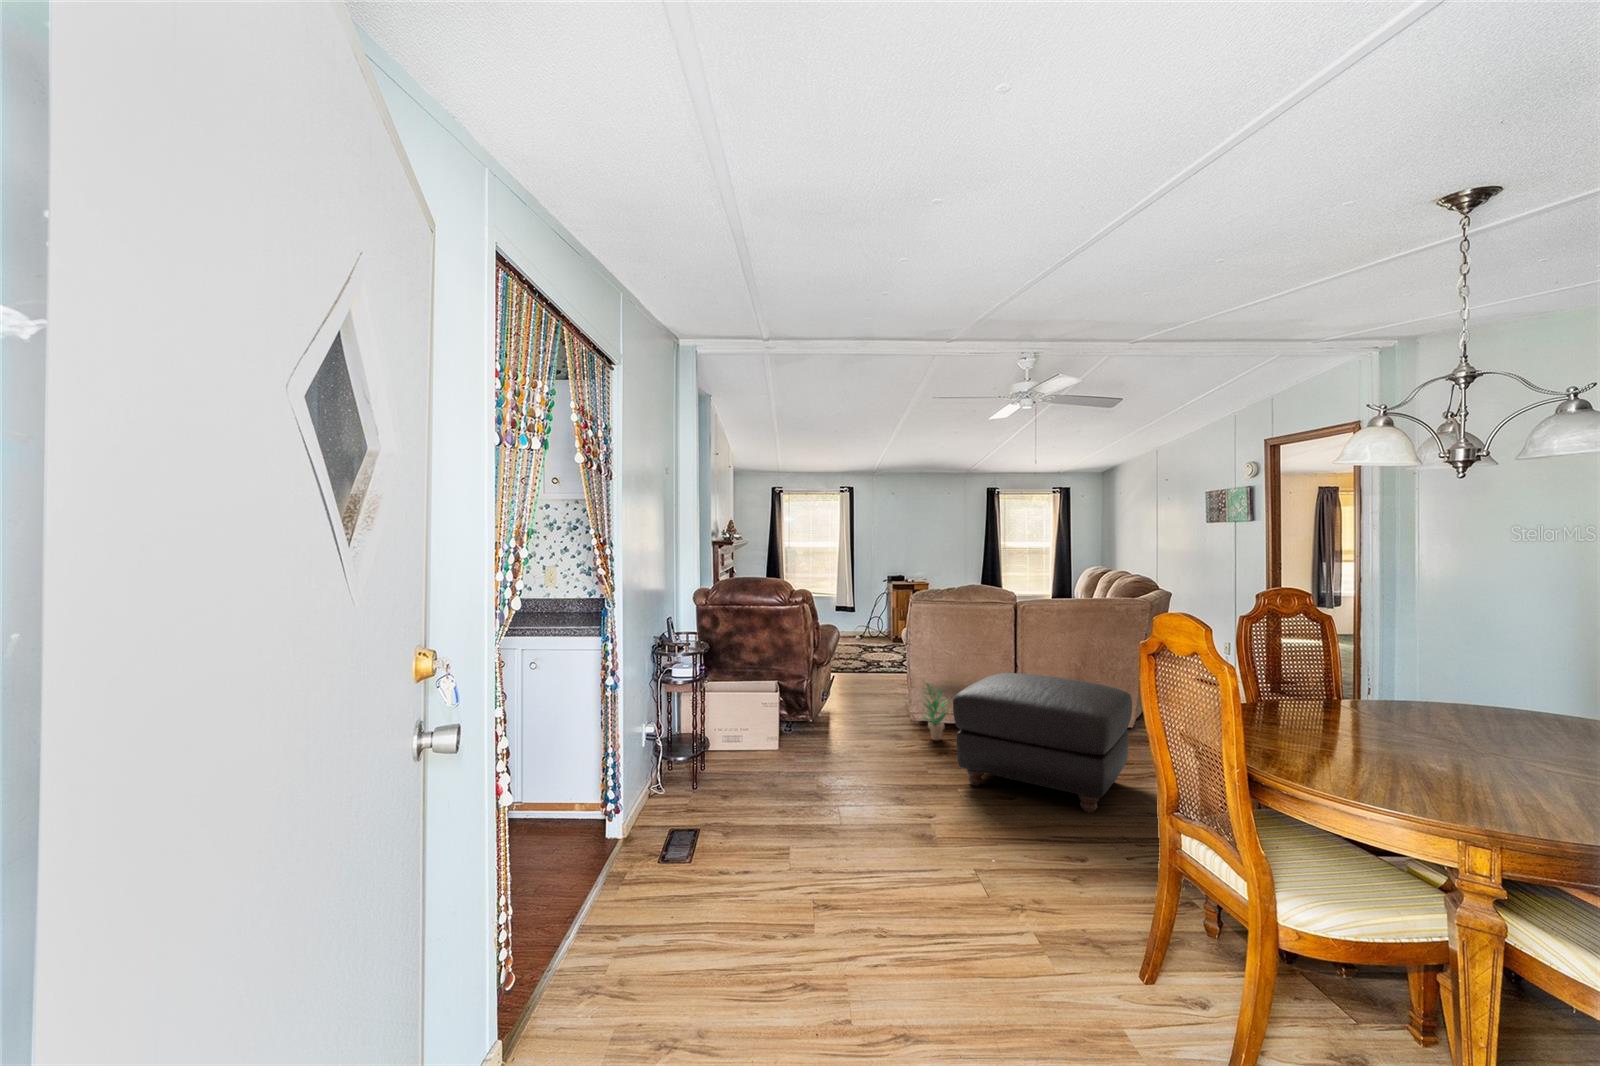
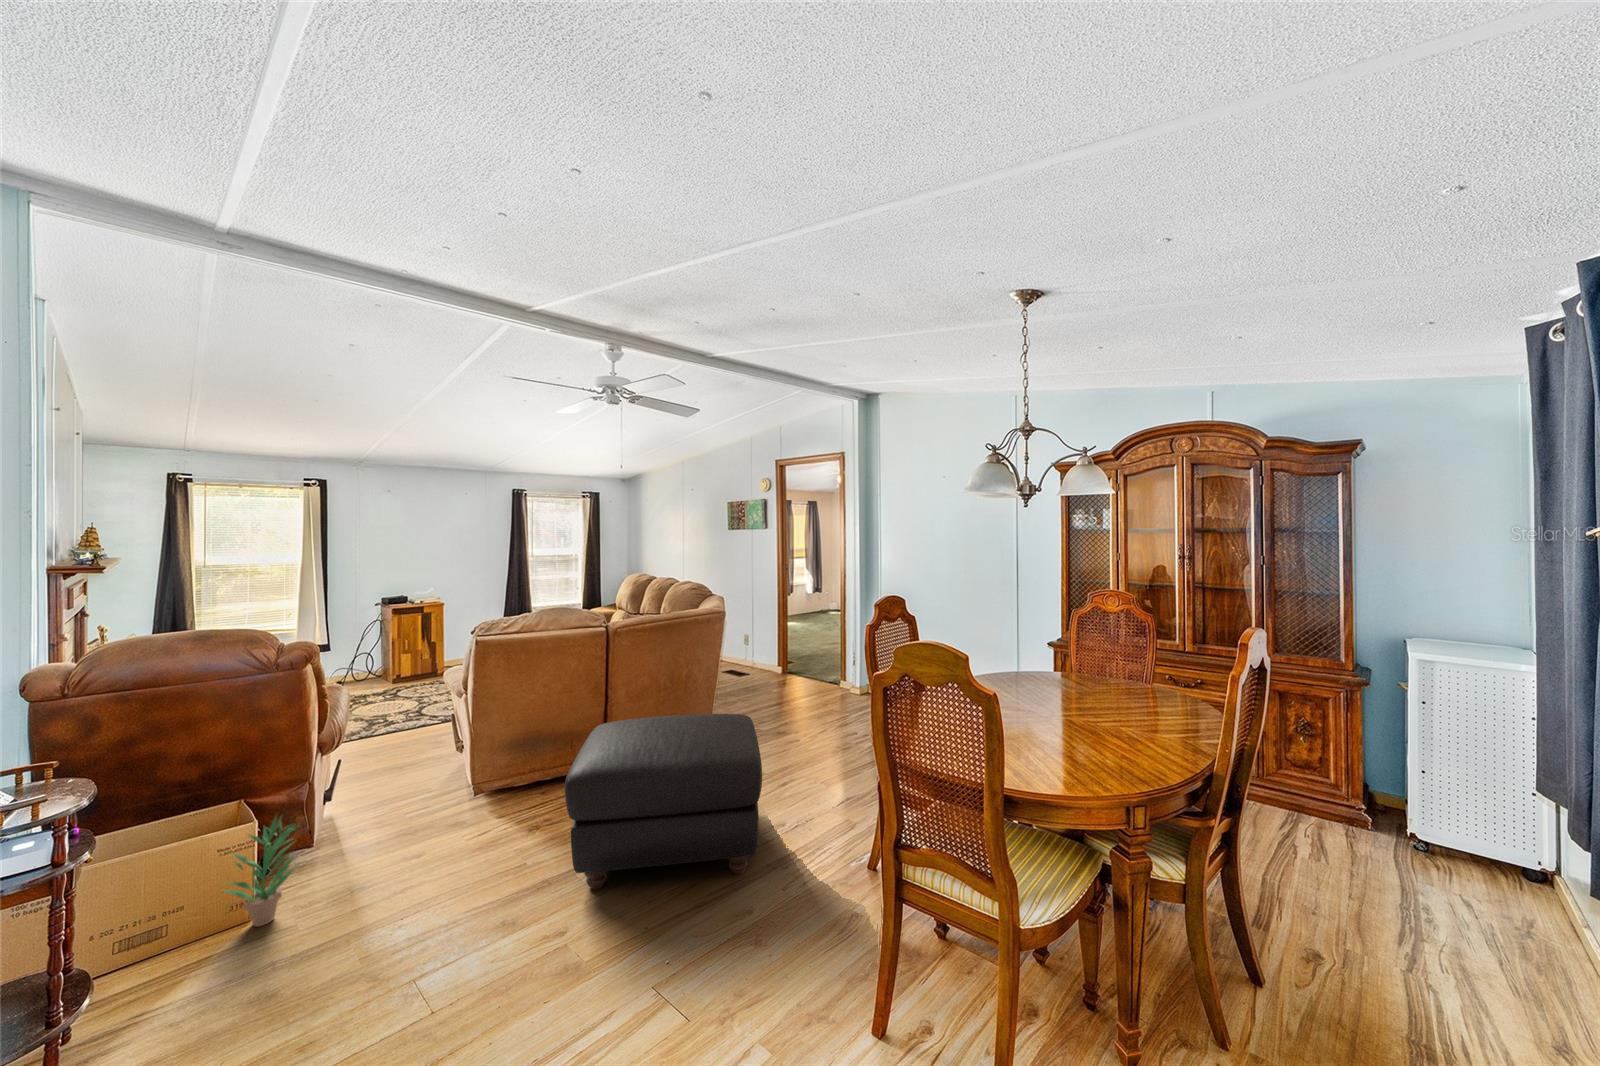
potted plant: present [921,683,946,740] -> present [225,817,297,926]

